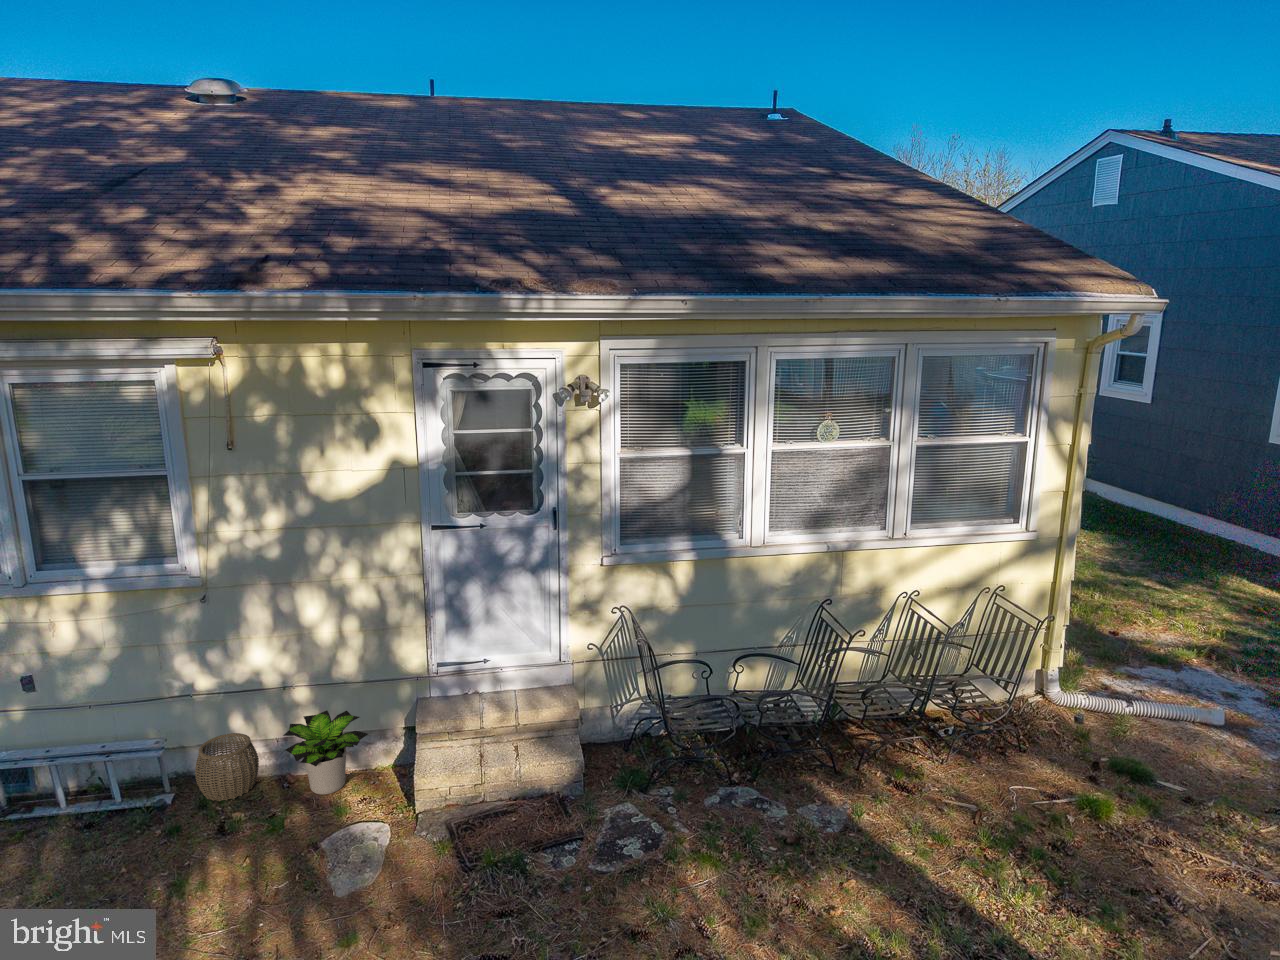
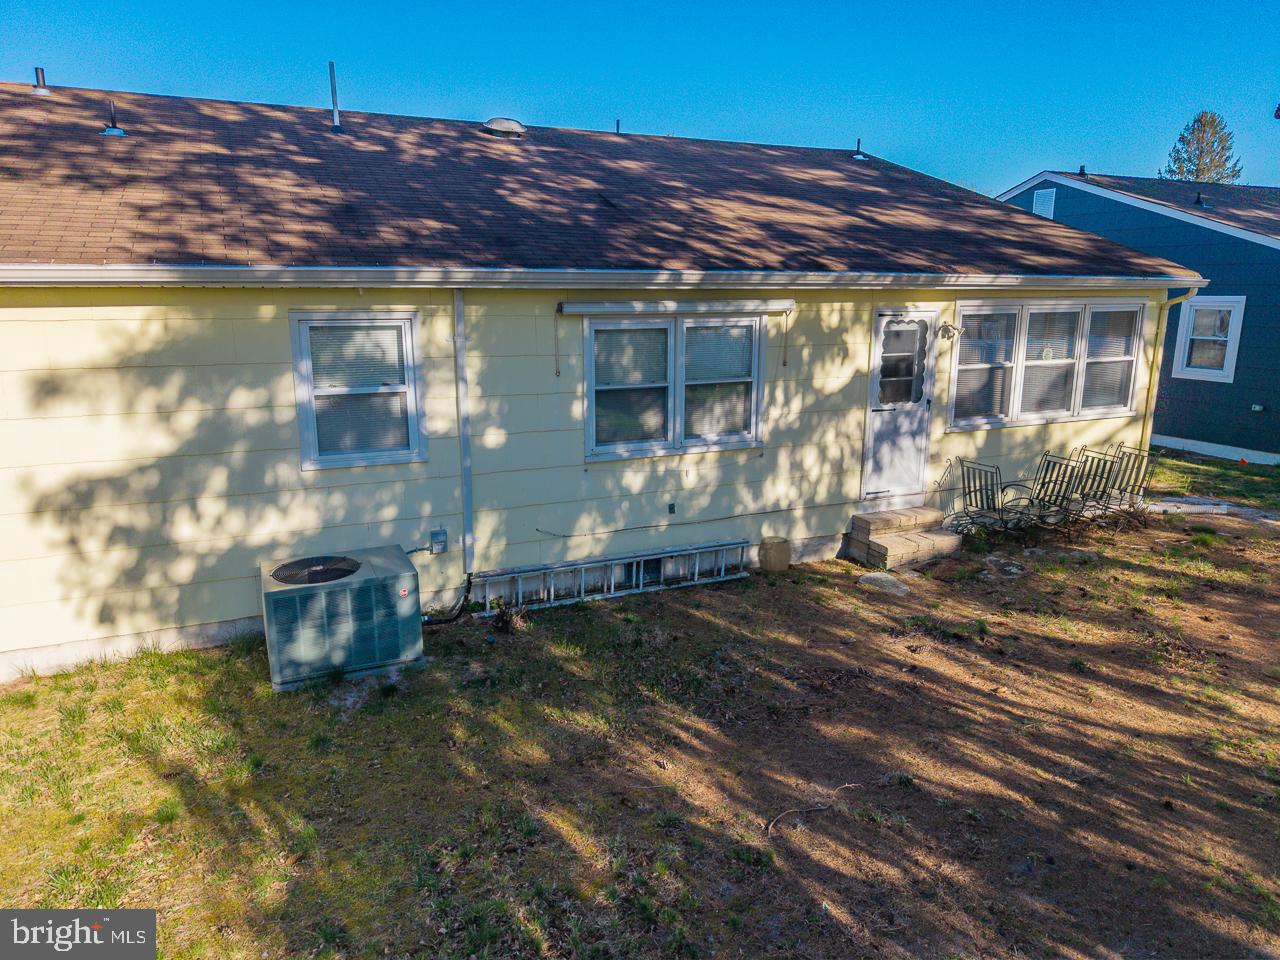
potted plant: present [283,710,368,794] -> none [806,521,853,566]

